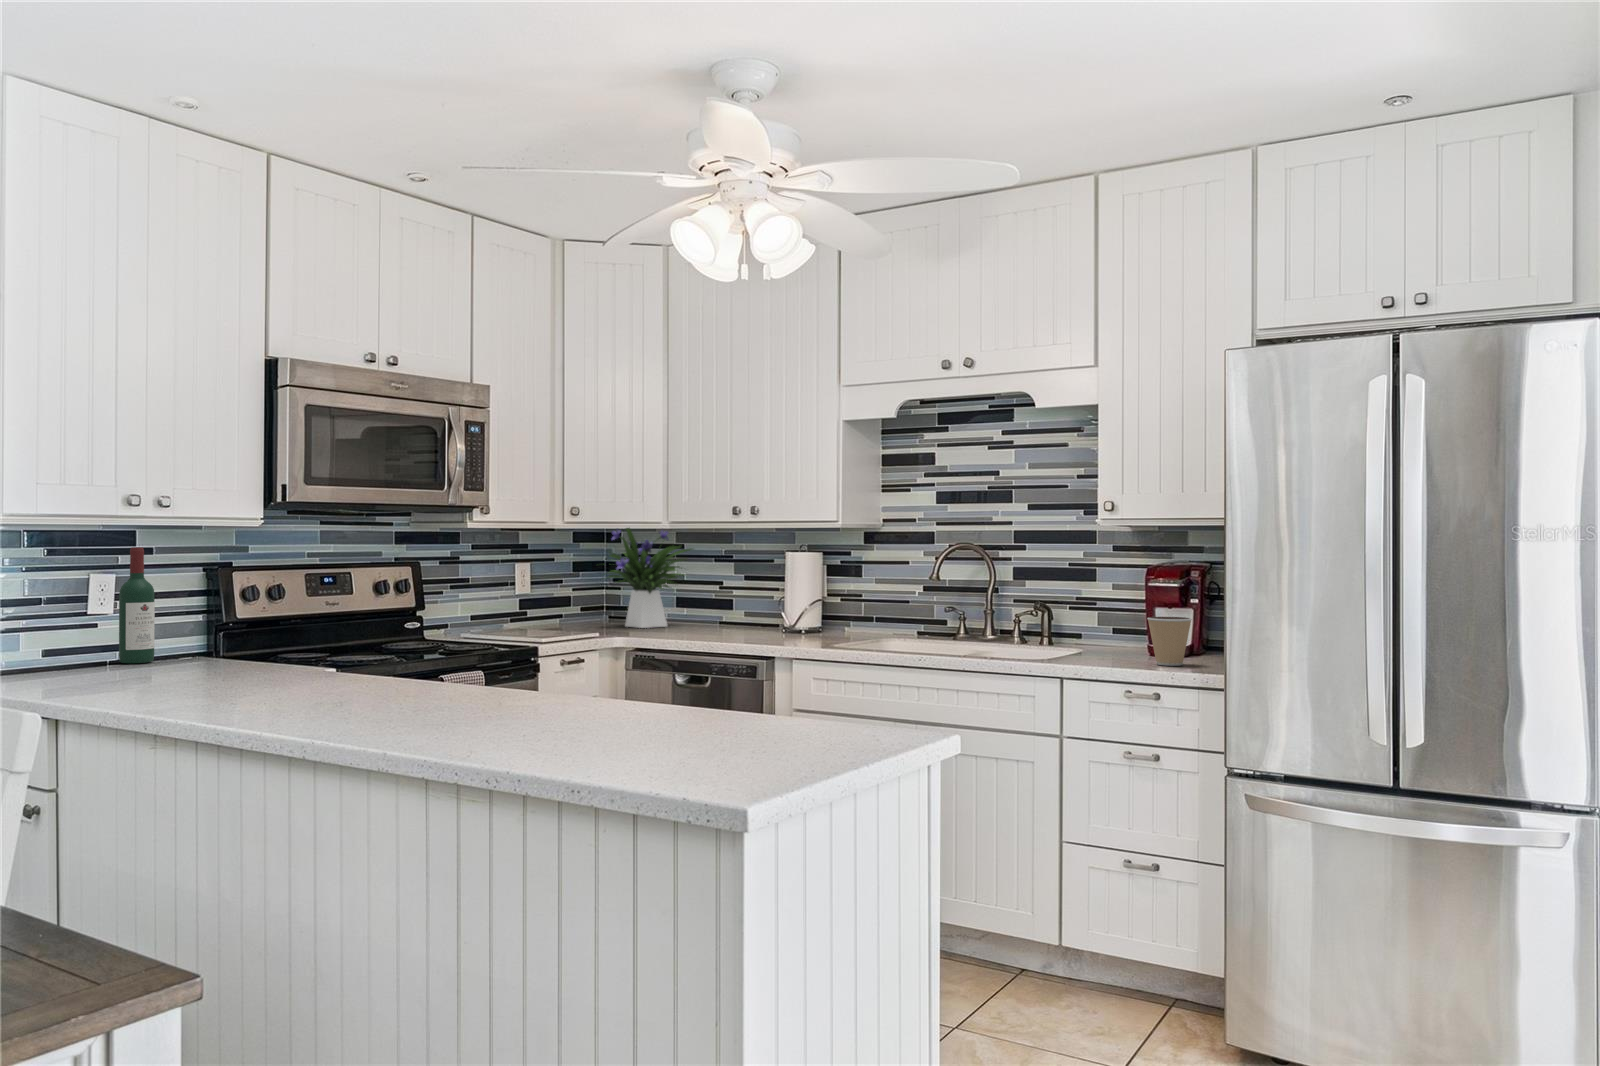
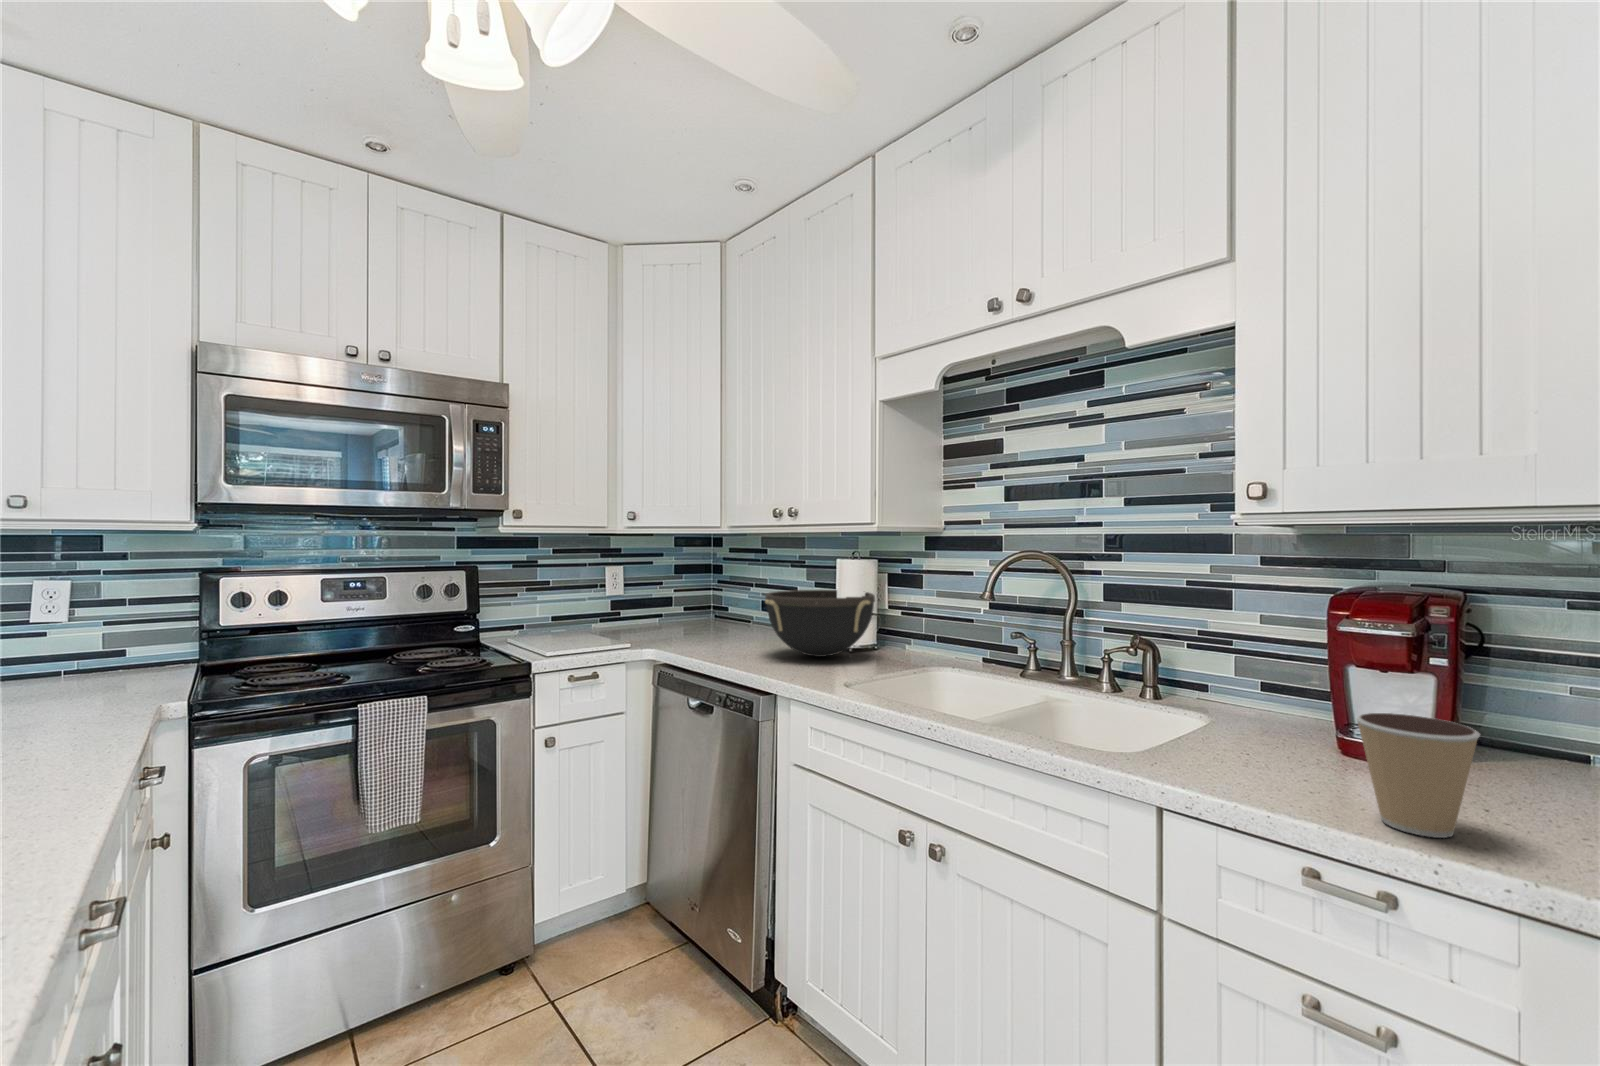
flower arrangement: present [608,528,692,628] -> none [672,527,768,632]
wine bottle: present [119,547,155,664] -> none [34,554,83,679]
bowl: none [732,580,834,636] -> present [765,590,875,657]

